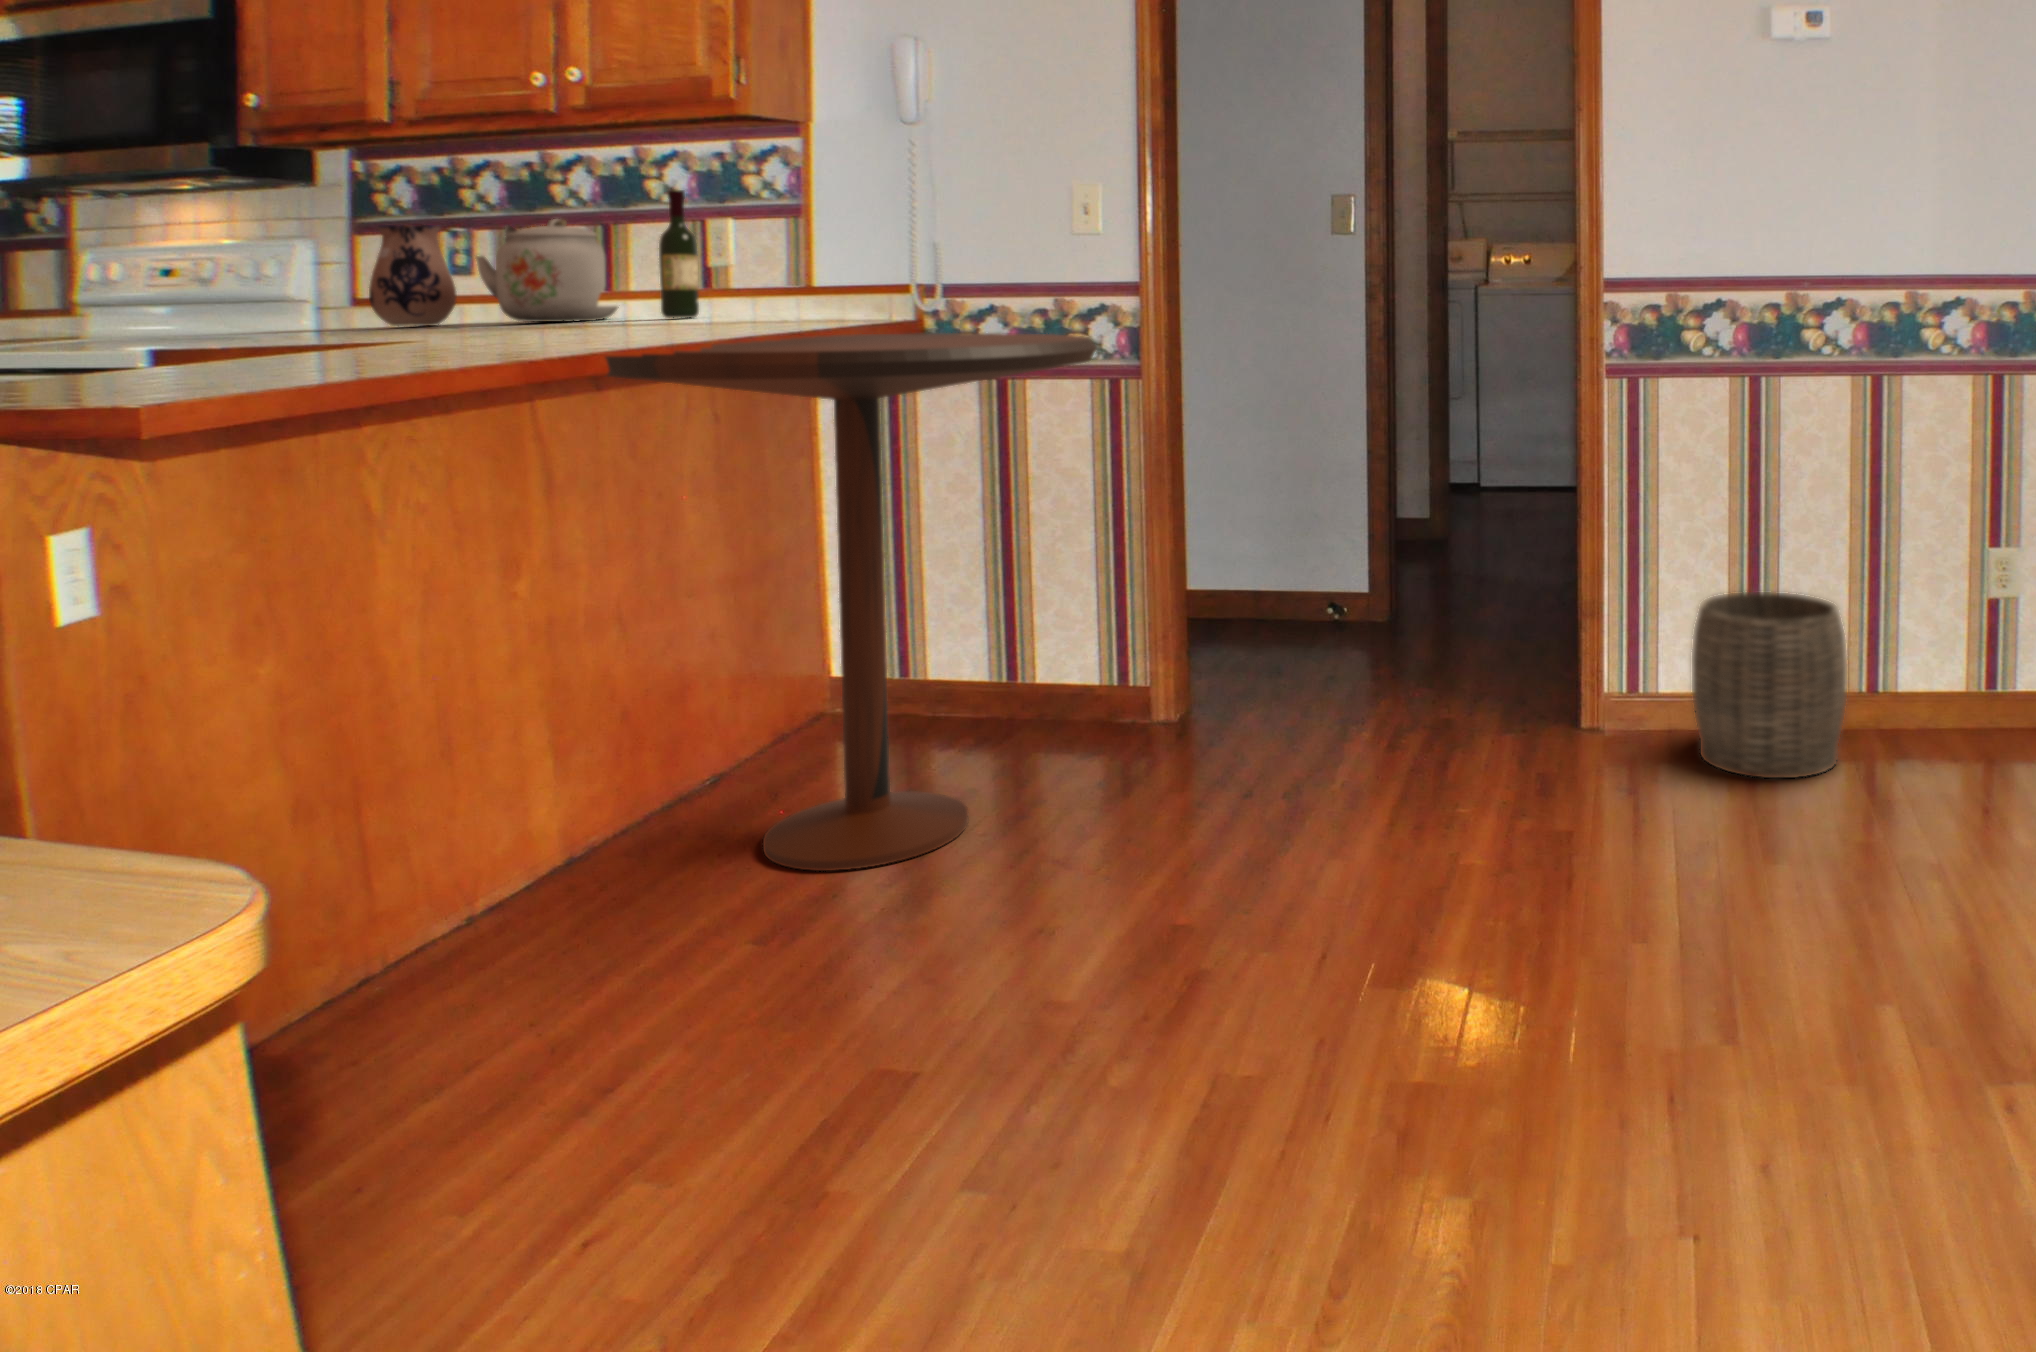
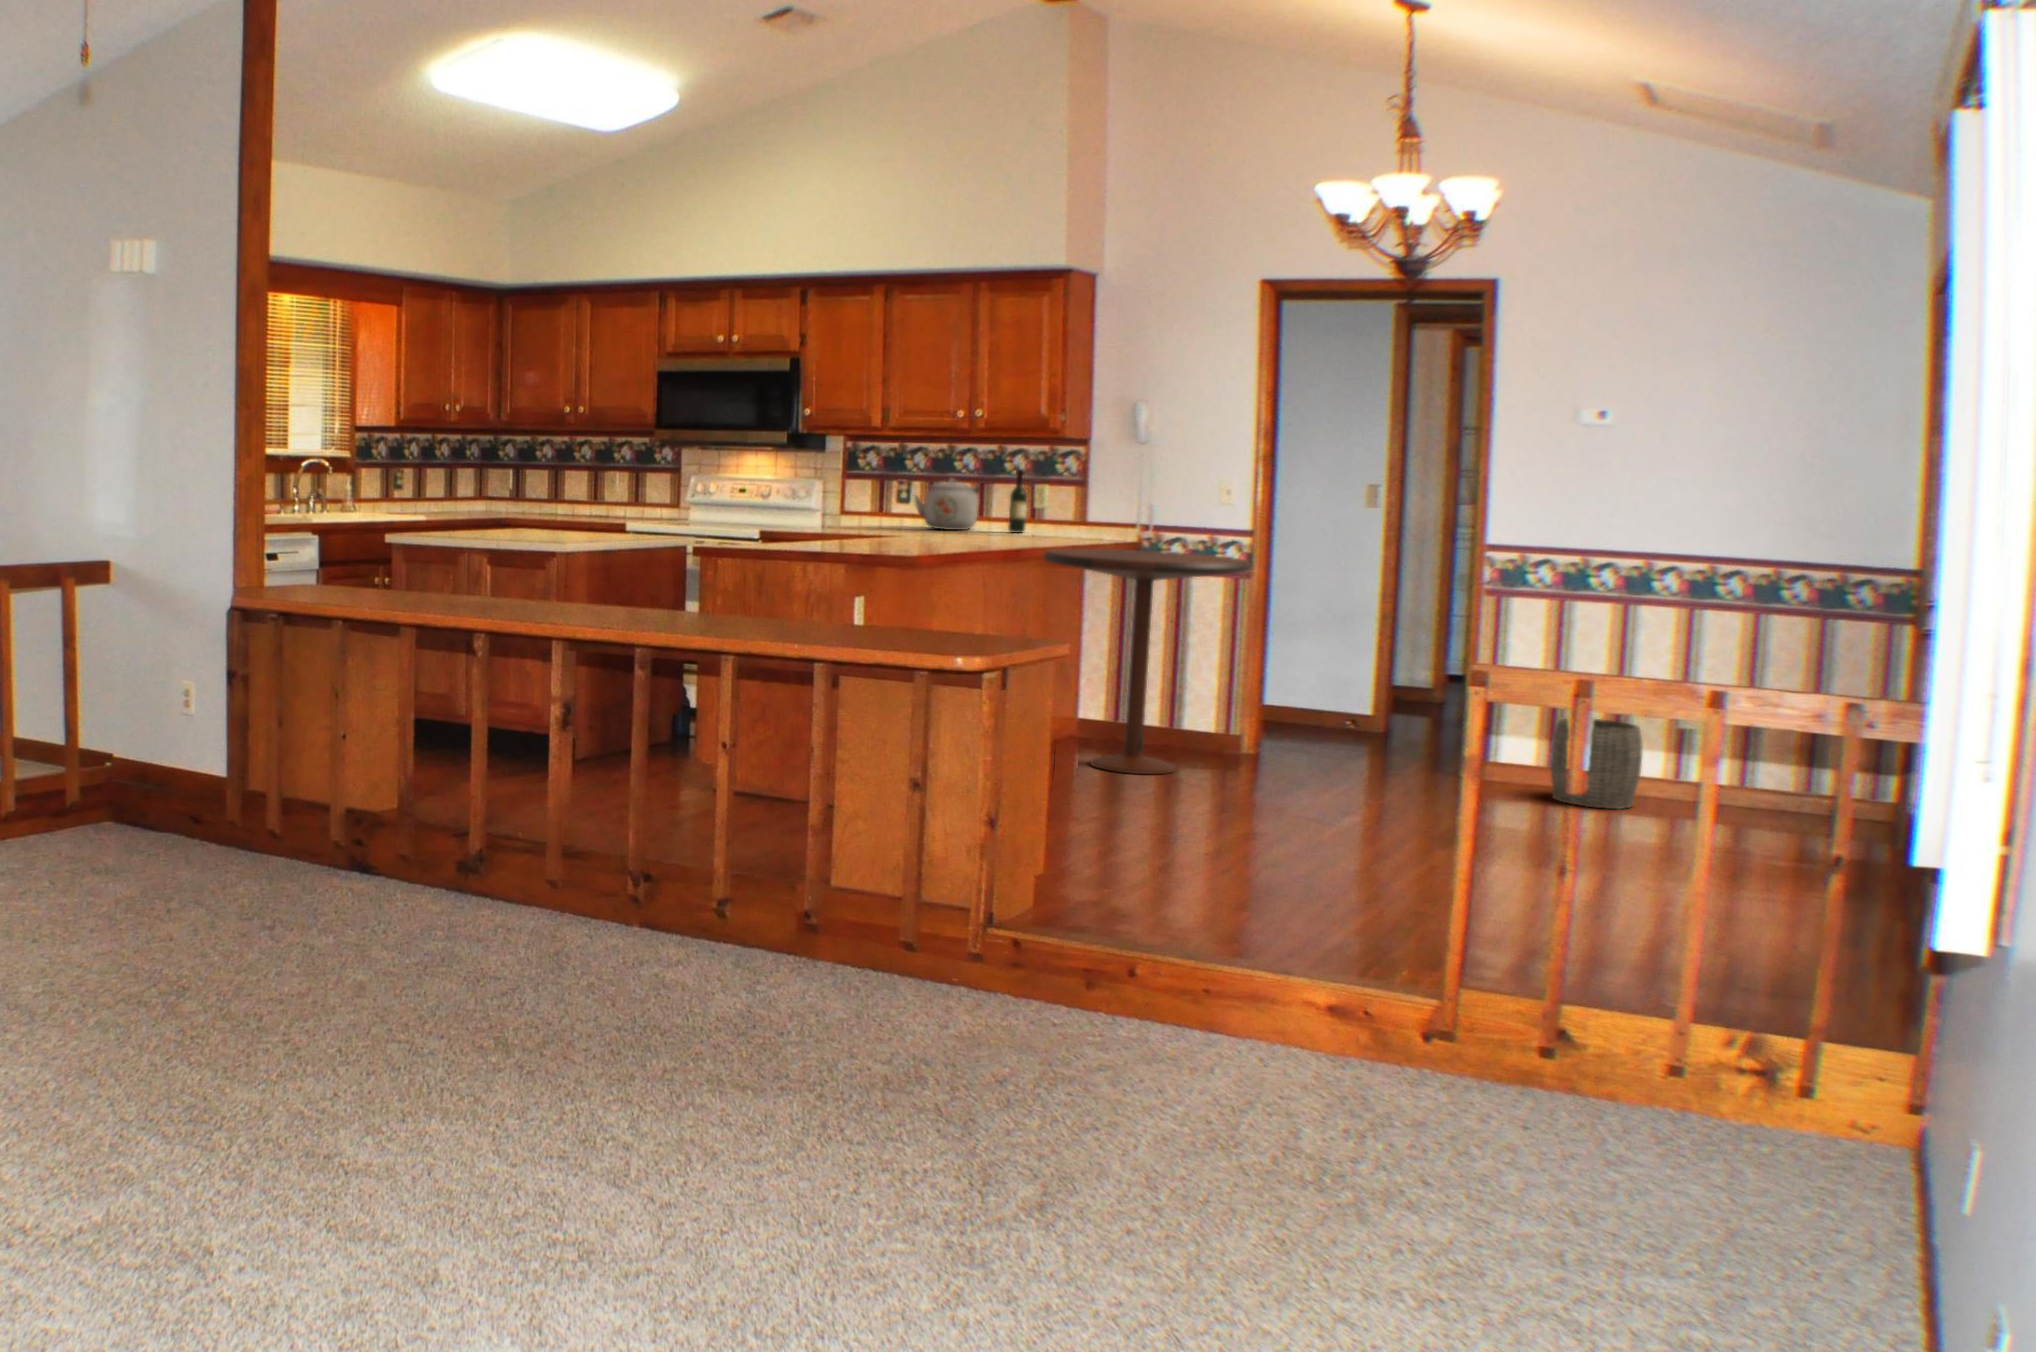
ceramic pitcher: present [369,225,456,326] -> none [859,477,894,527]

